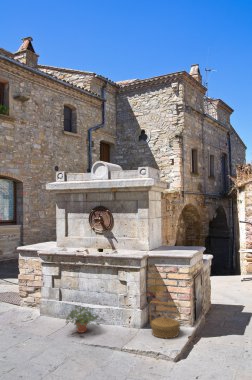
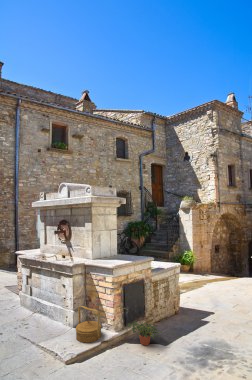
potted plant: present [66,306,102,333] -> present [128,321,162,345]

